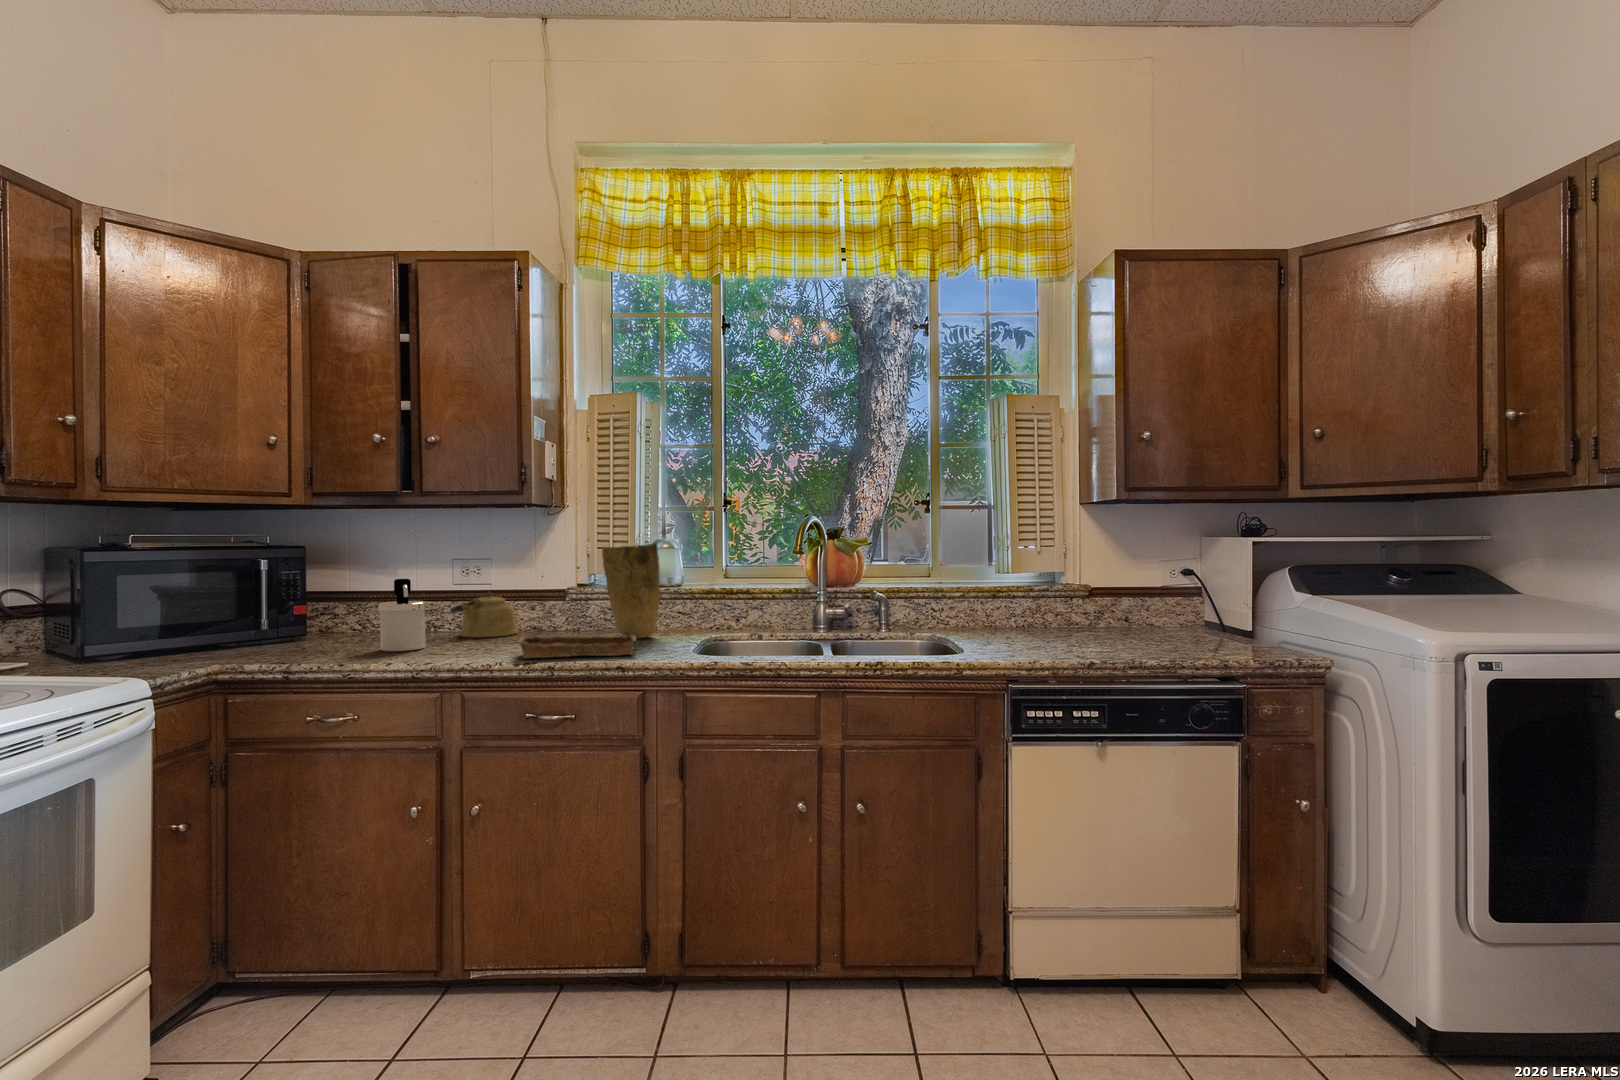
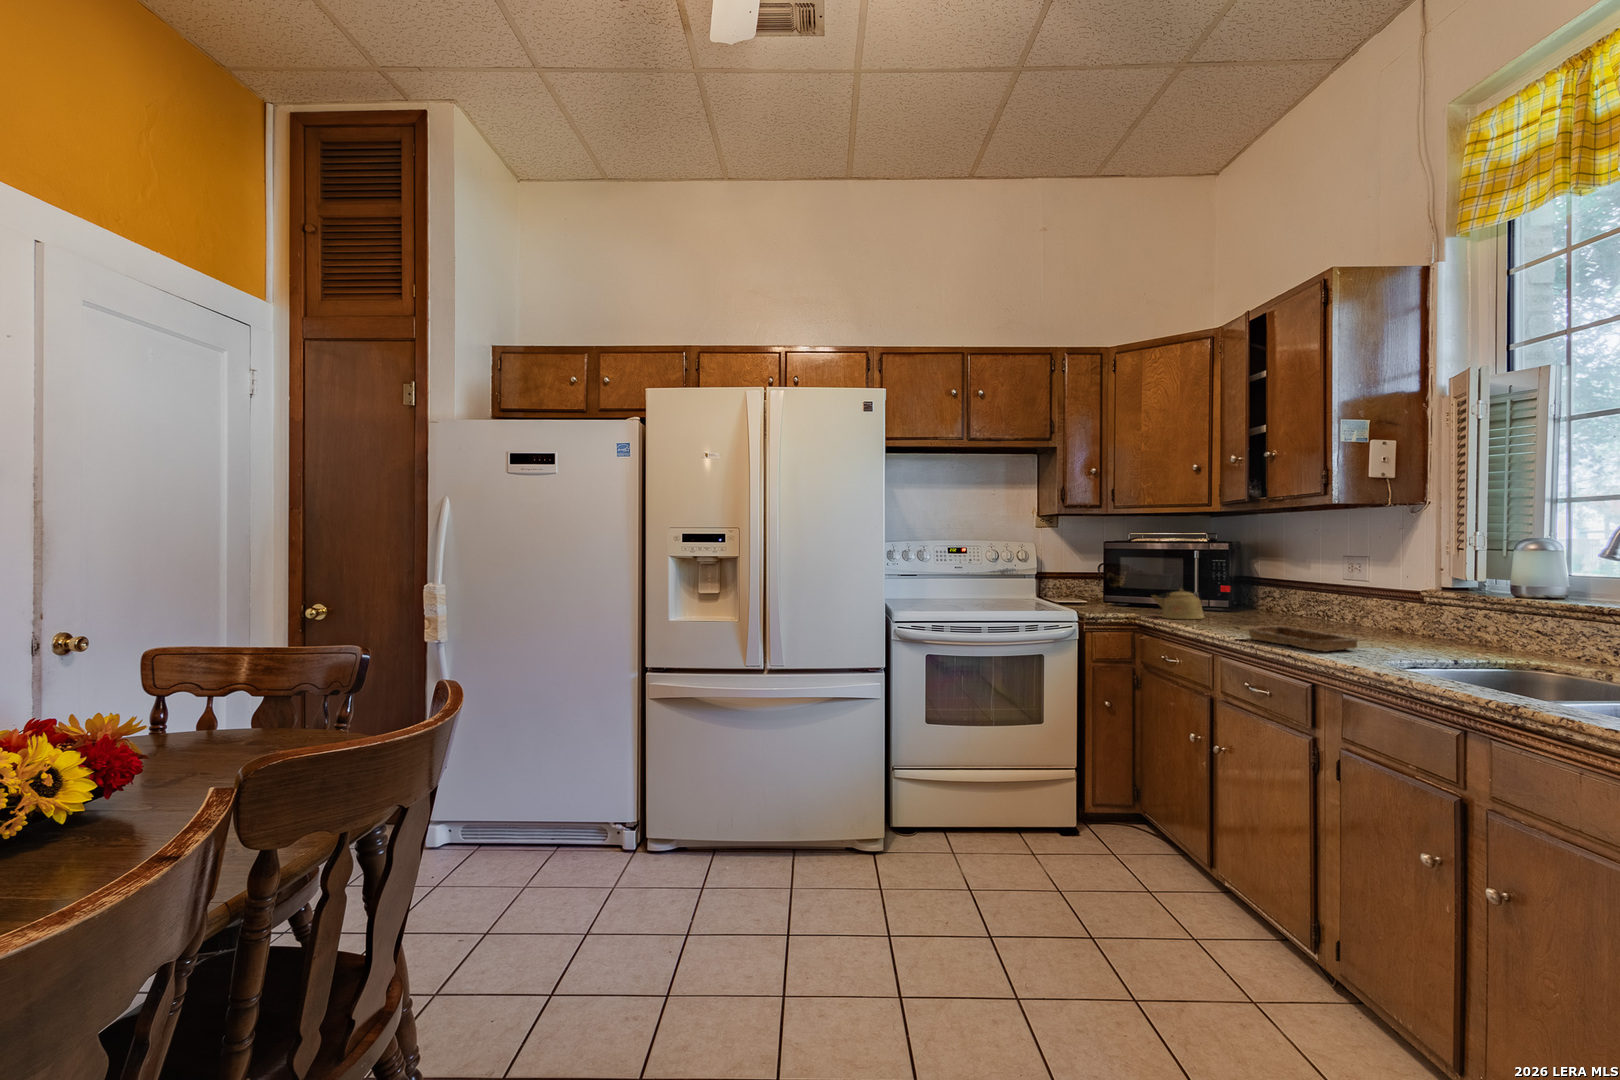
vase: present [602,543,660,638] -> none [1396,556,1474,648]
soap dispenser: present [378,579,426,651] -> none [1220,578,1258,625]
kettle: present [450,592,518,637] -> present [1152,588,1204,619]

